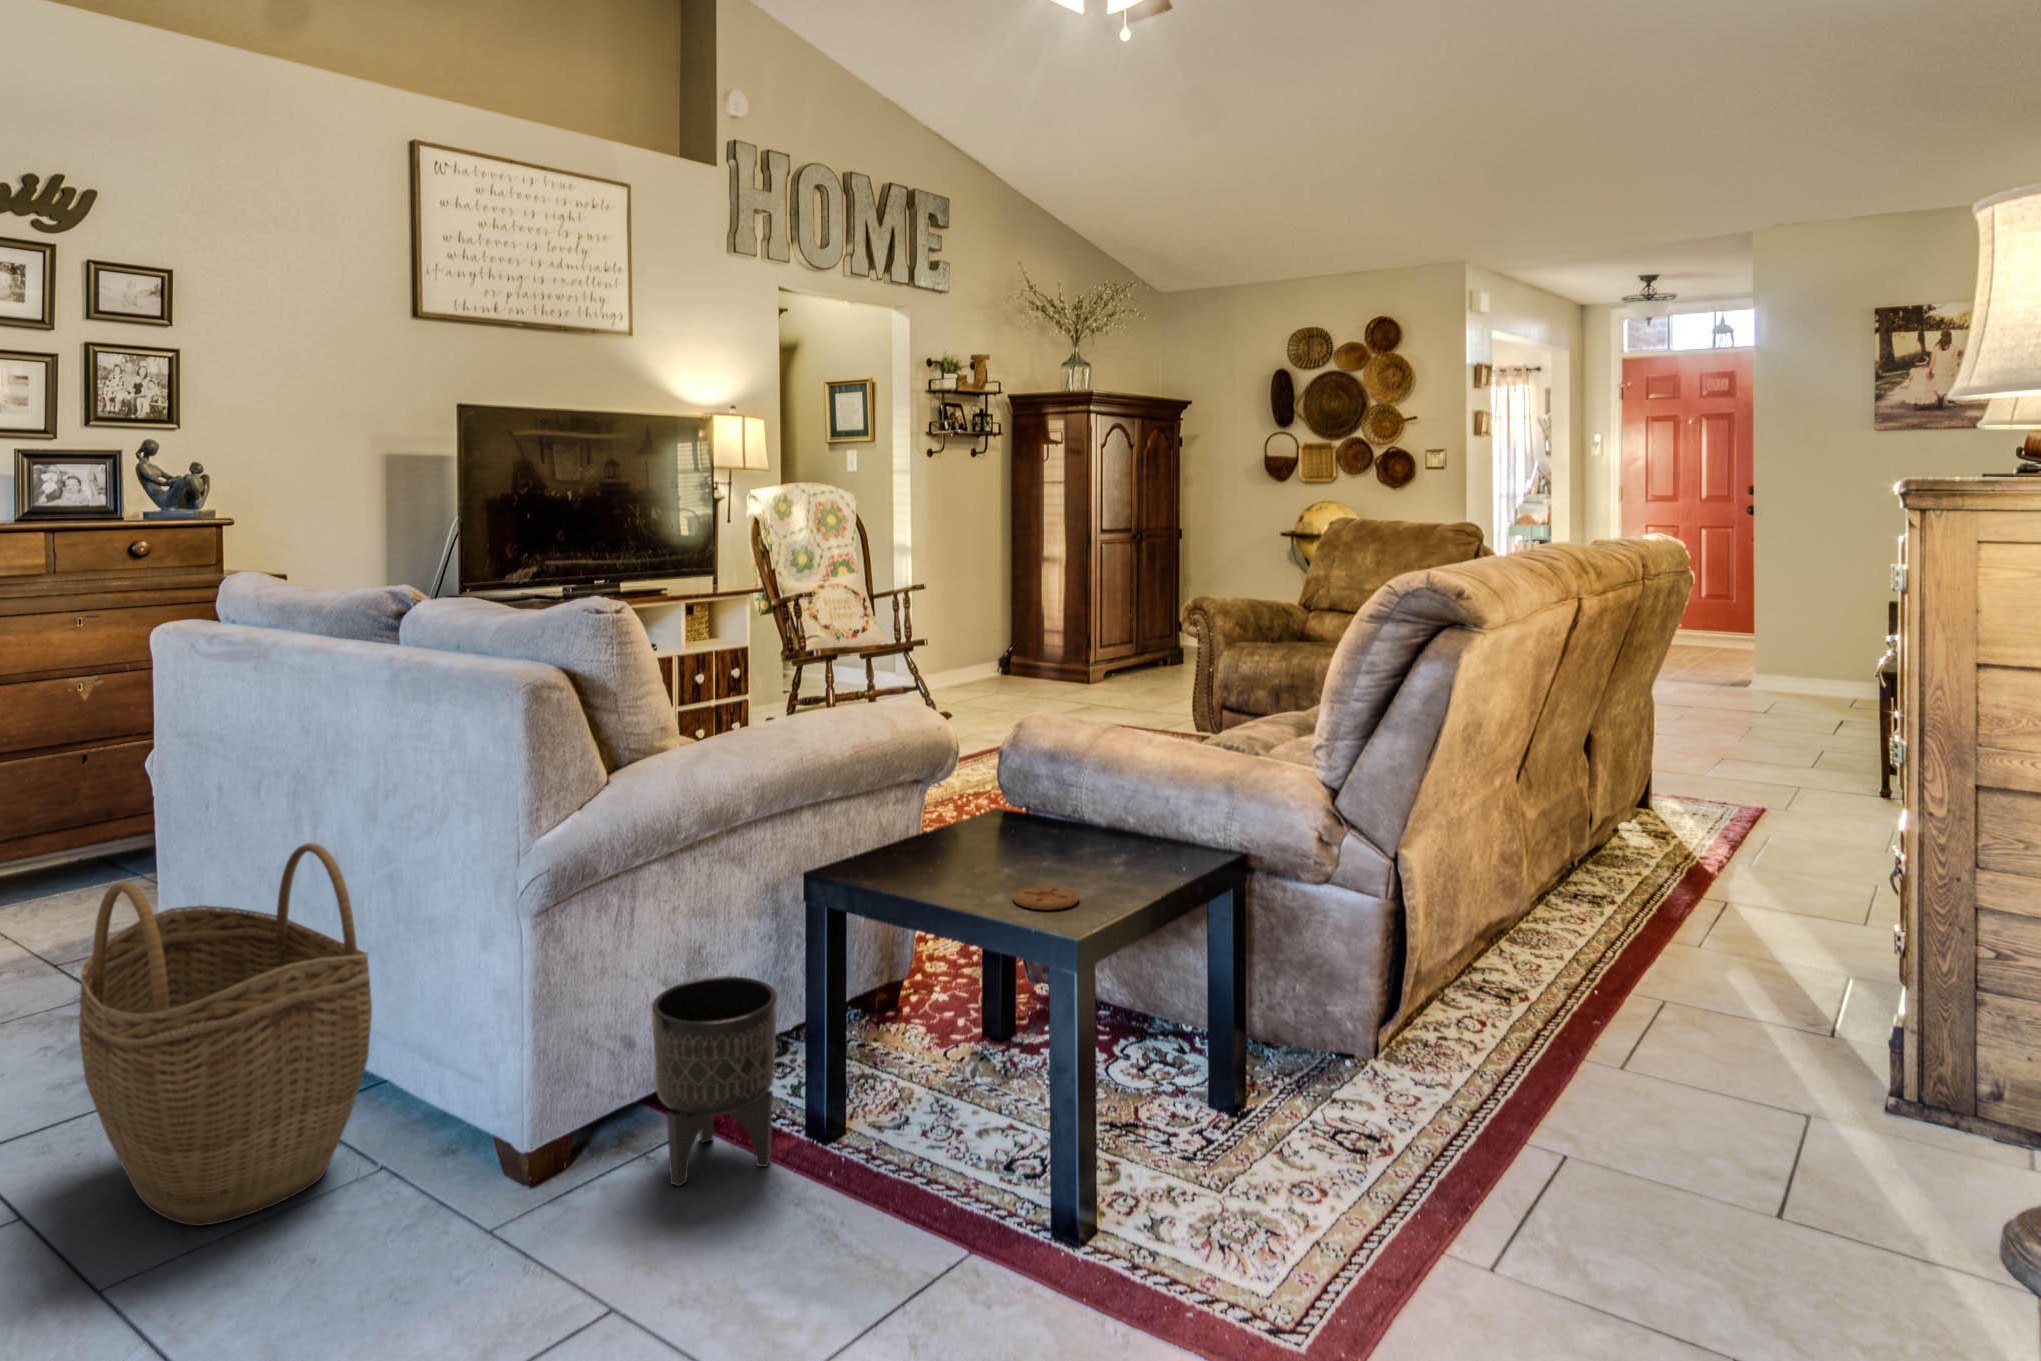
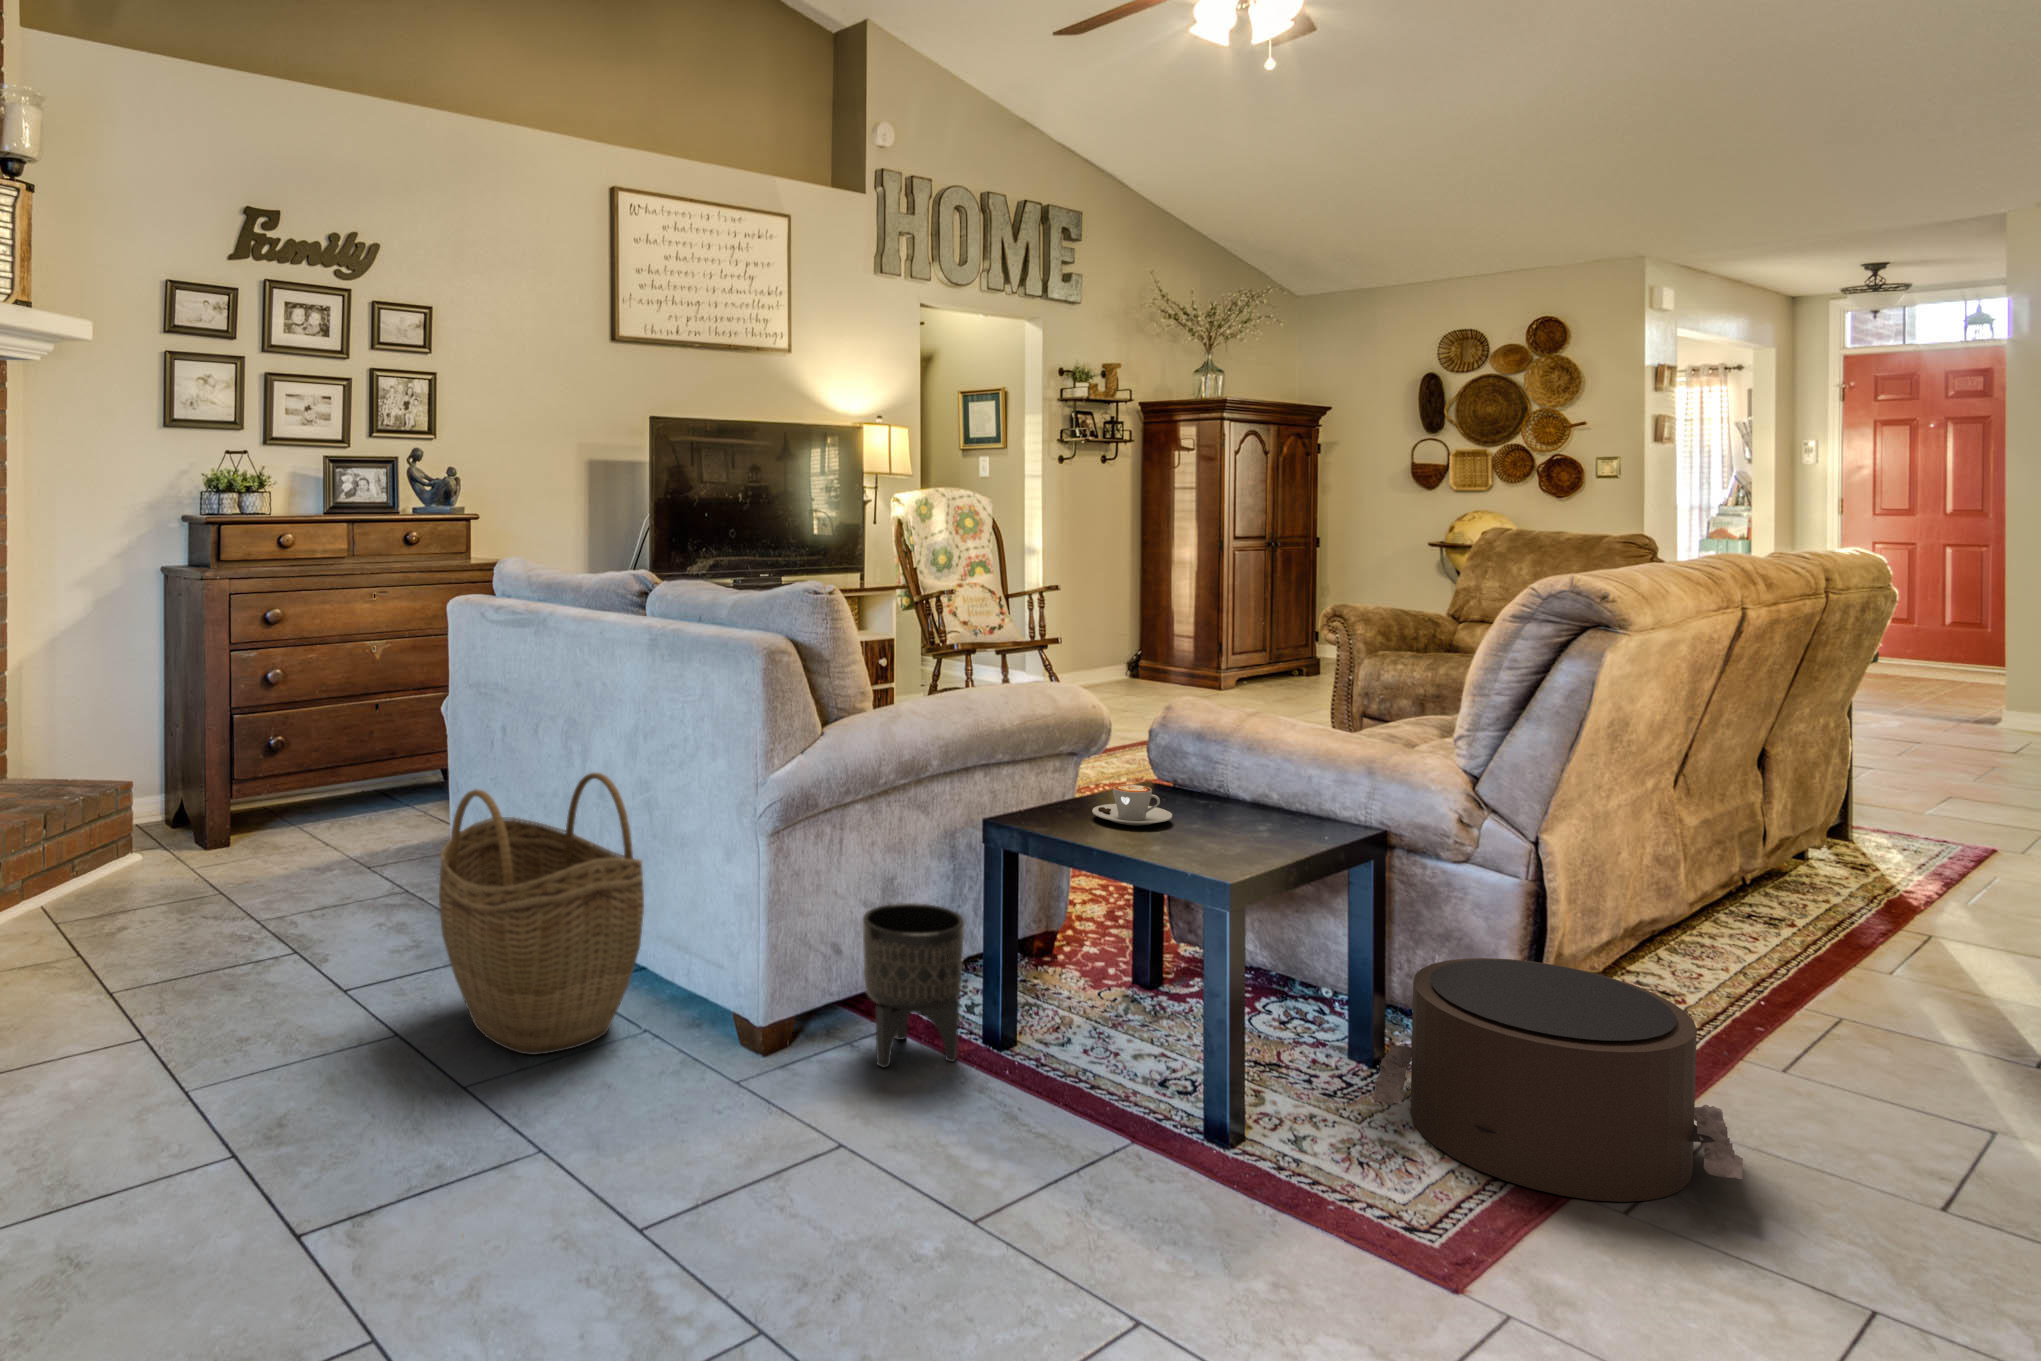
coffee cup: none [927,819,1016,867] -> present [1092,784,1172,825]
coaster: present [1013,885,1079,910] -> none [1173,841,1232,859]
pouf: none [1236,985,1610,1265] -> present [1375,958,1743,1202]

